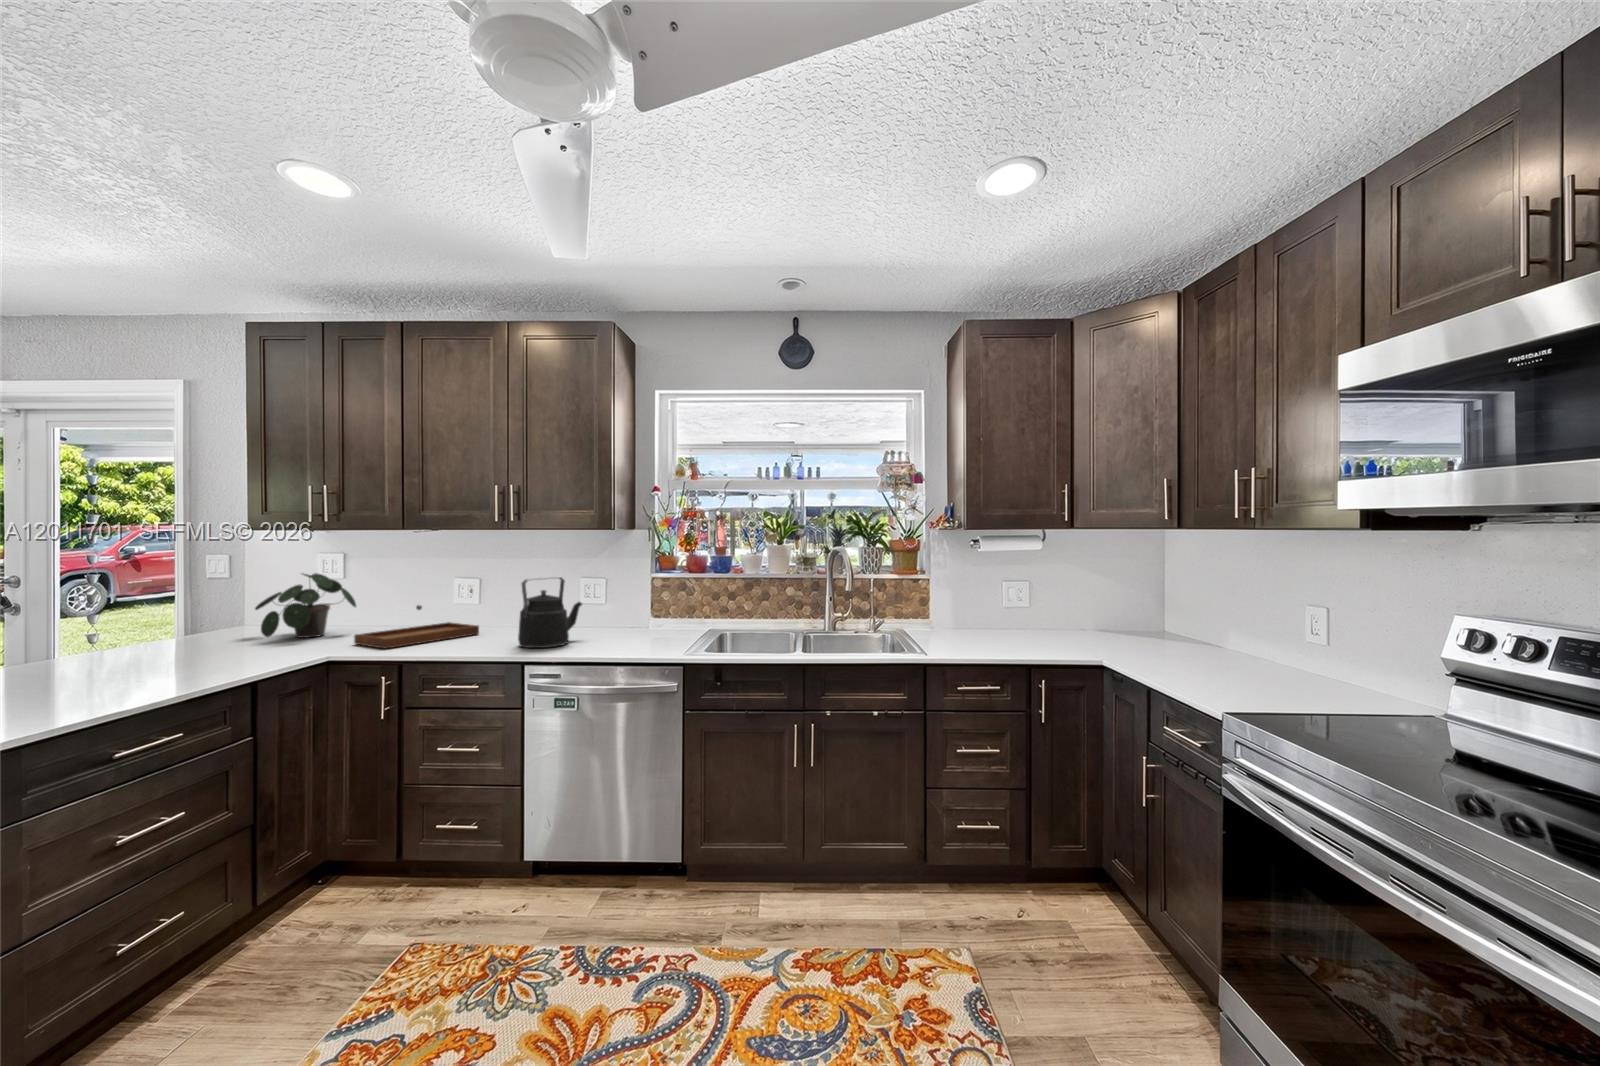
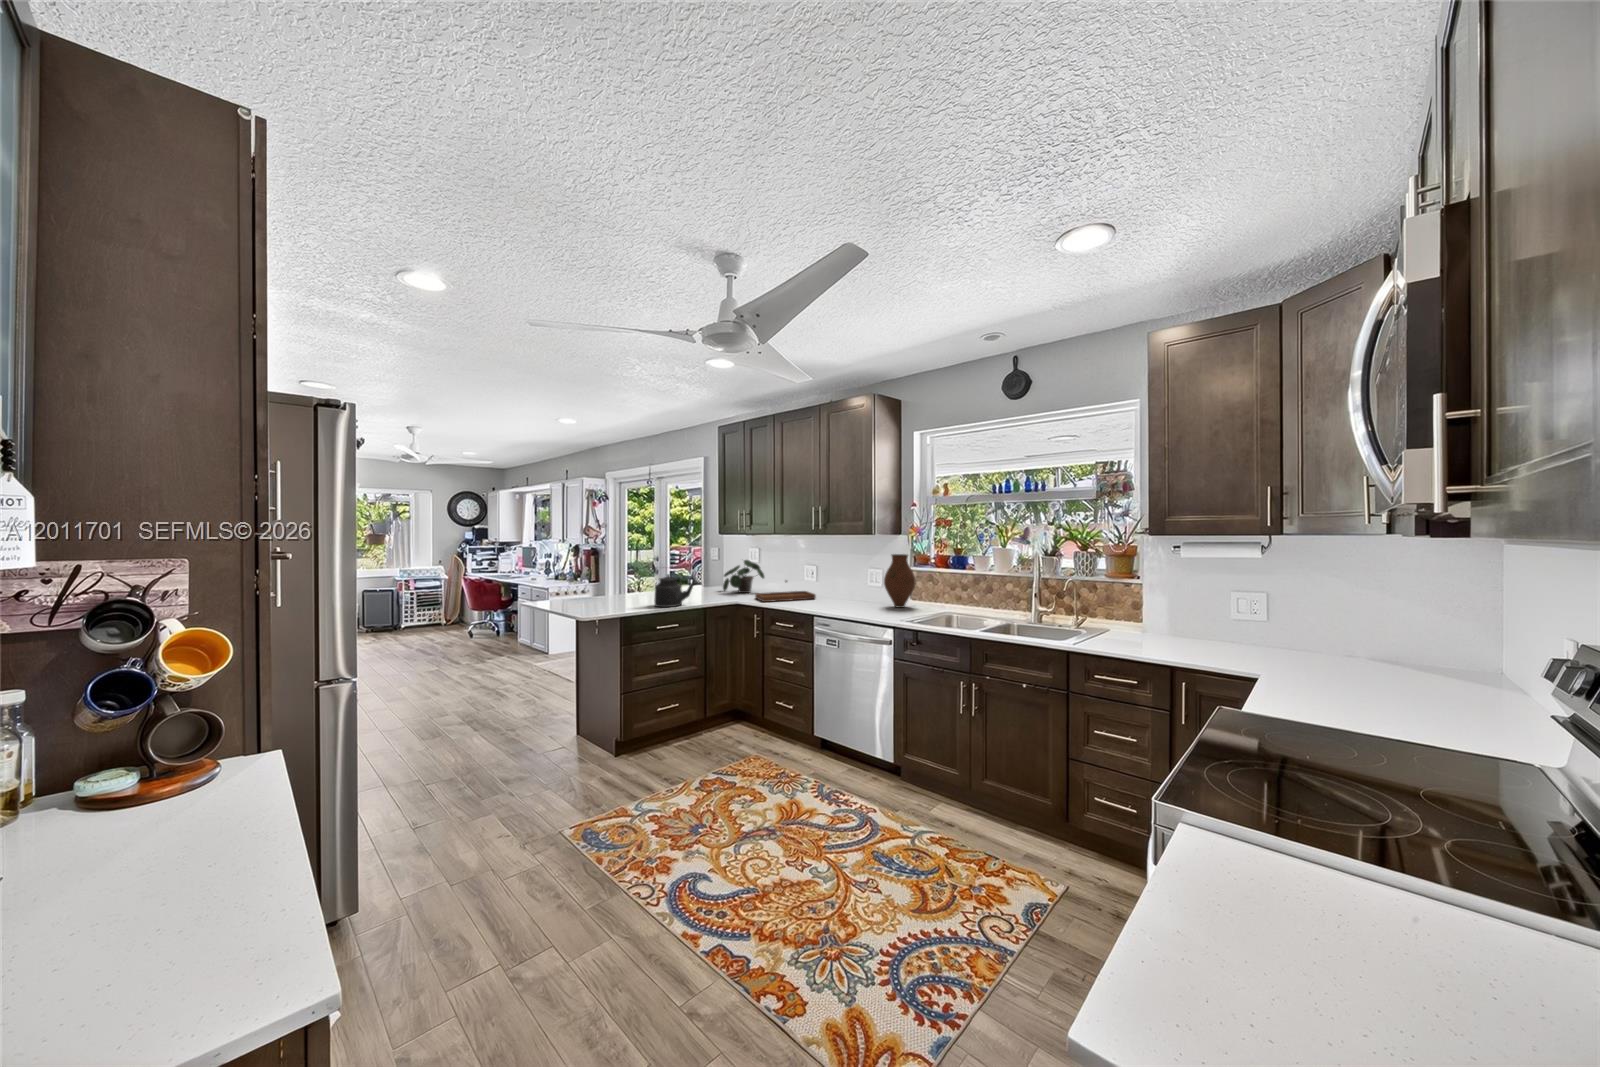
vase: none [612,553,661,633] -> present [884,554,915,608]
kettle: present [518,577,582,648] -> present [654,574,695,607]

